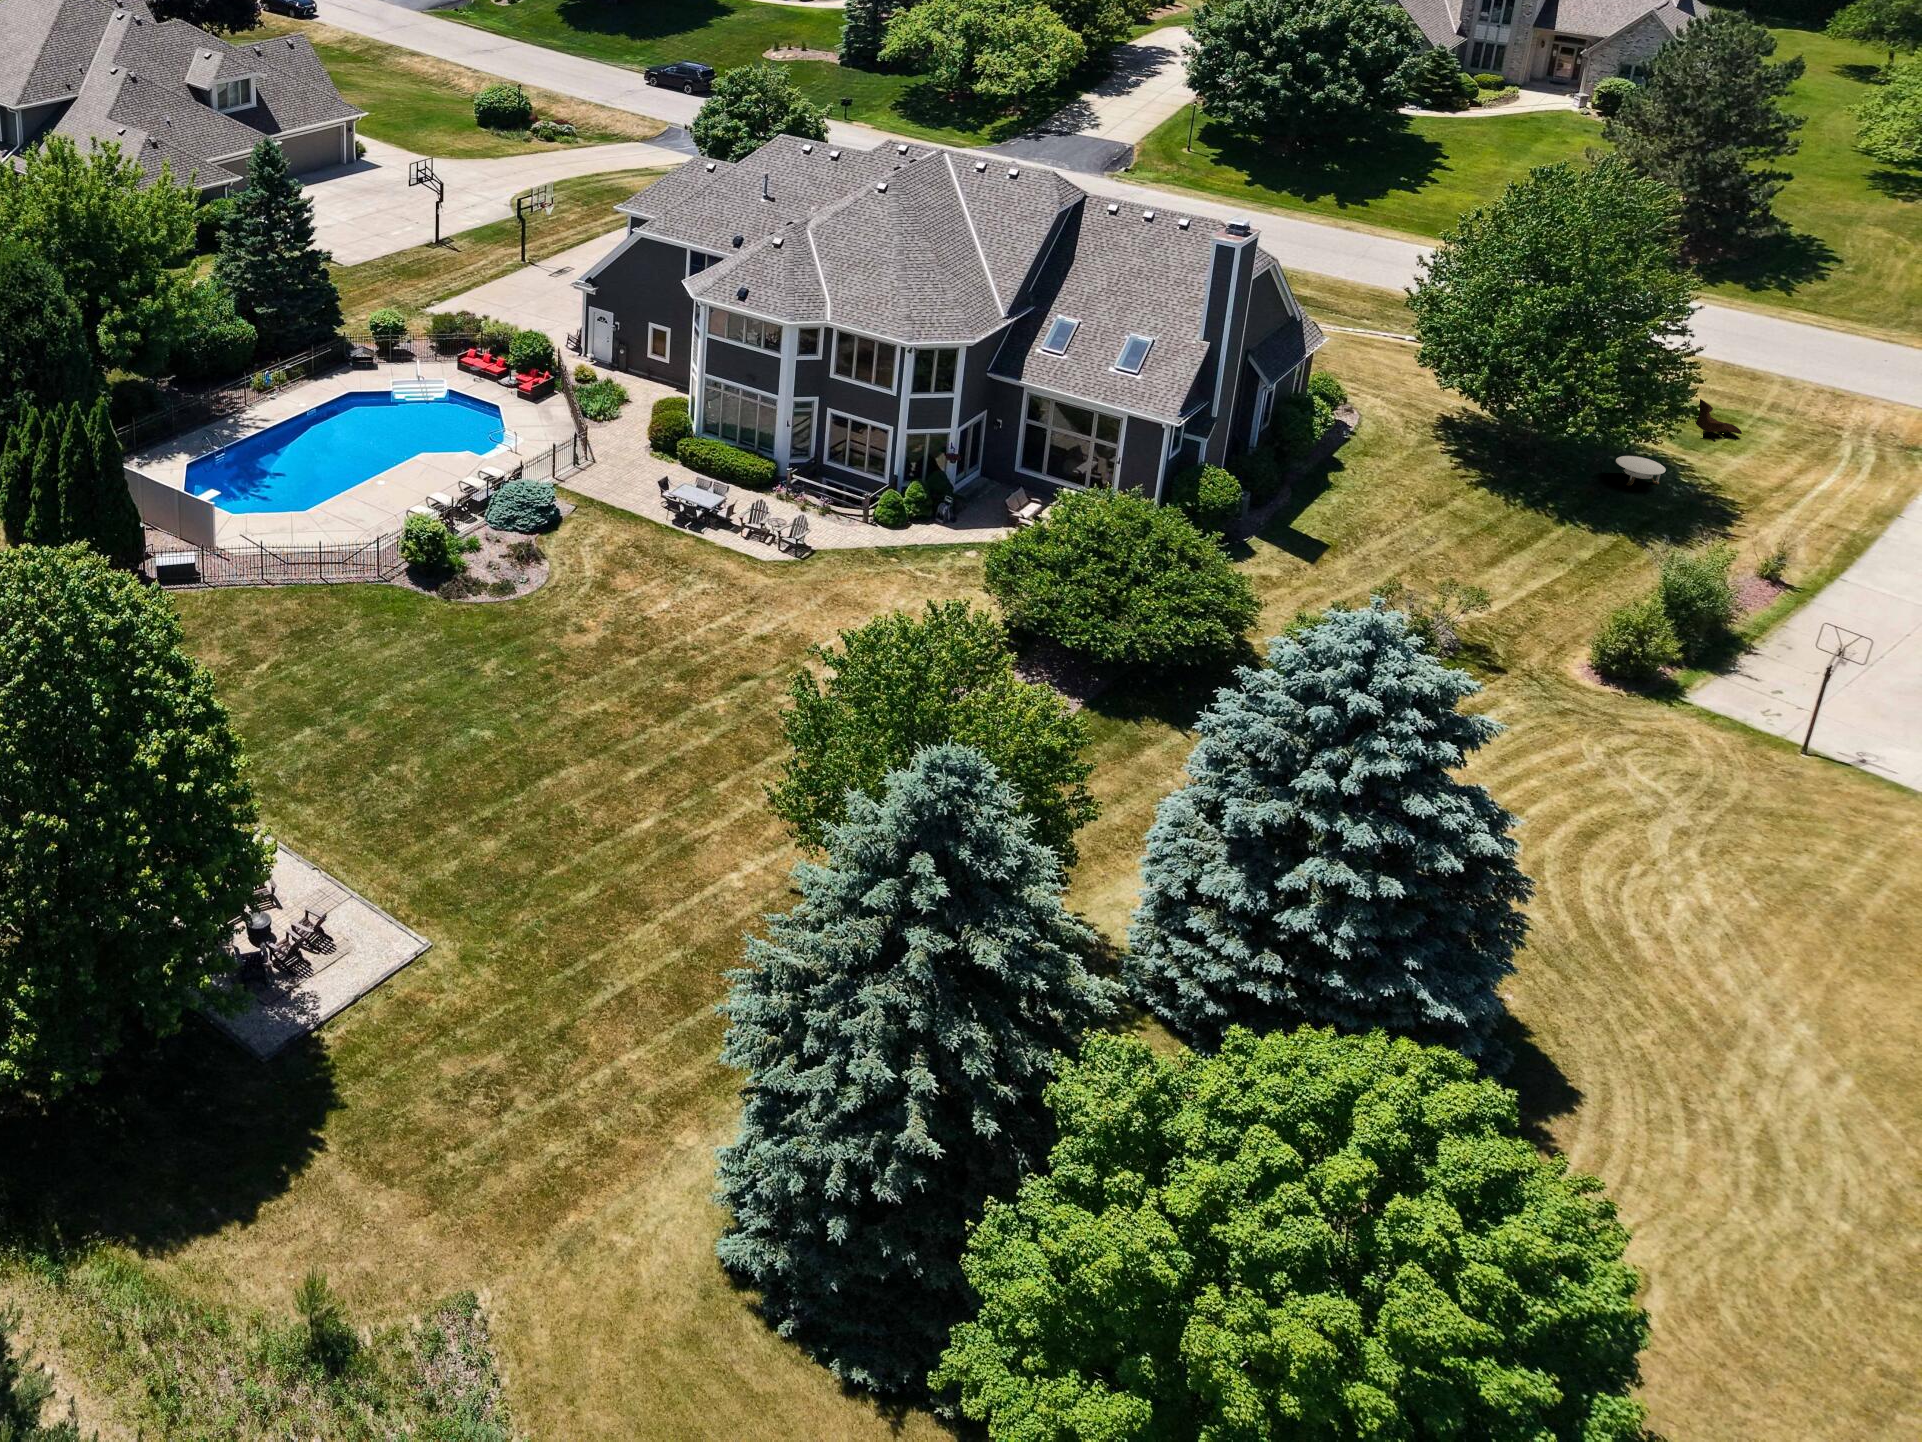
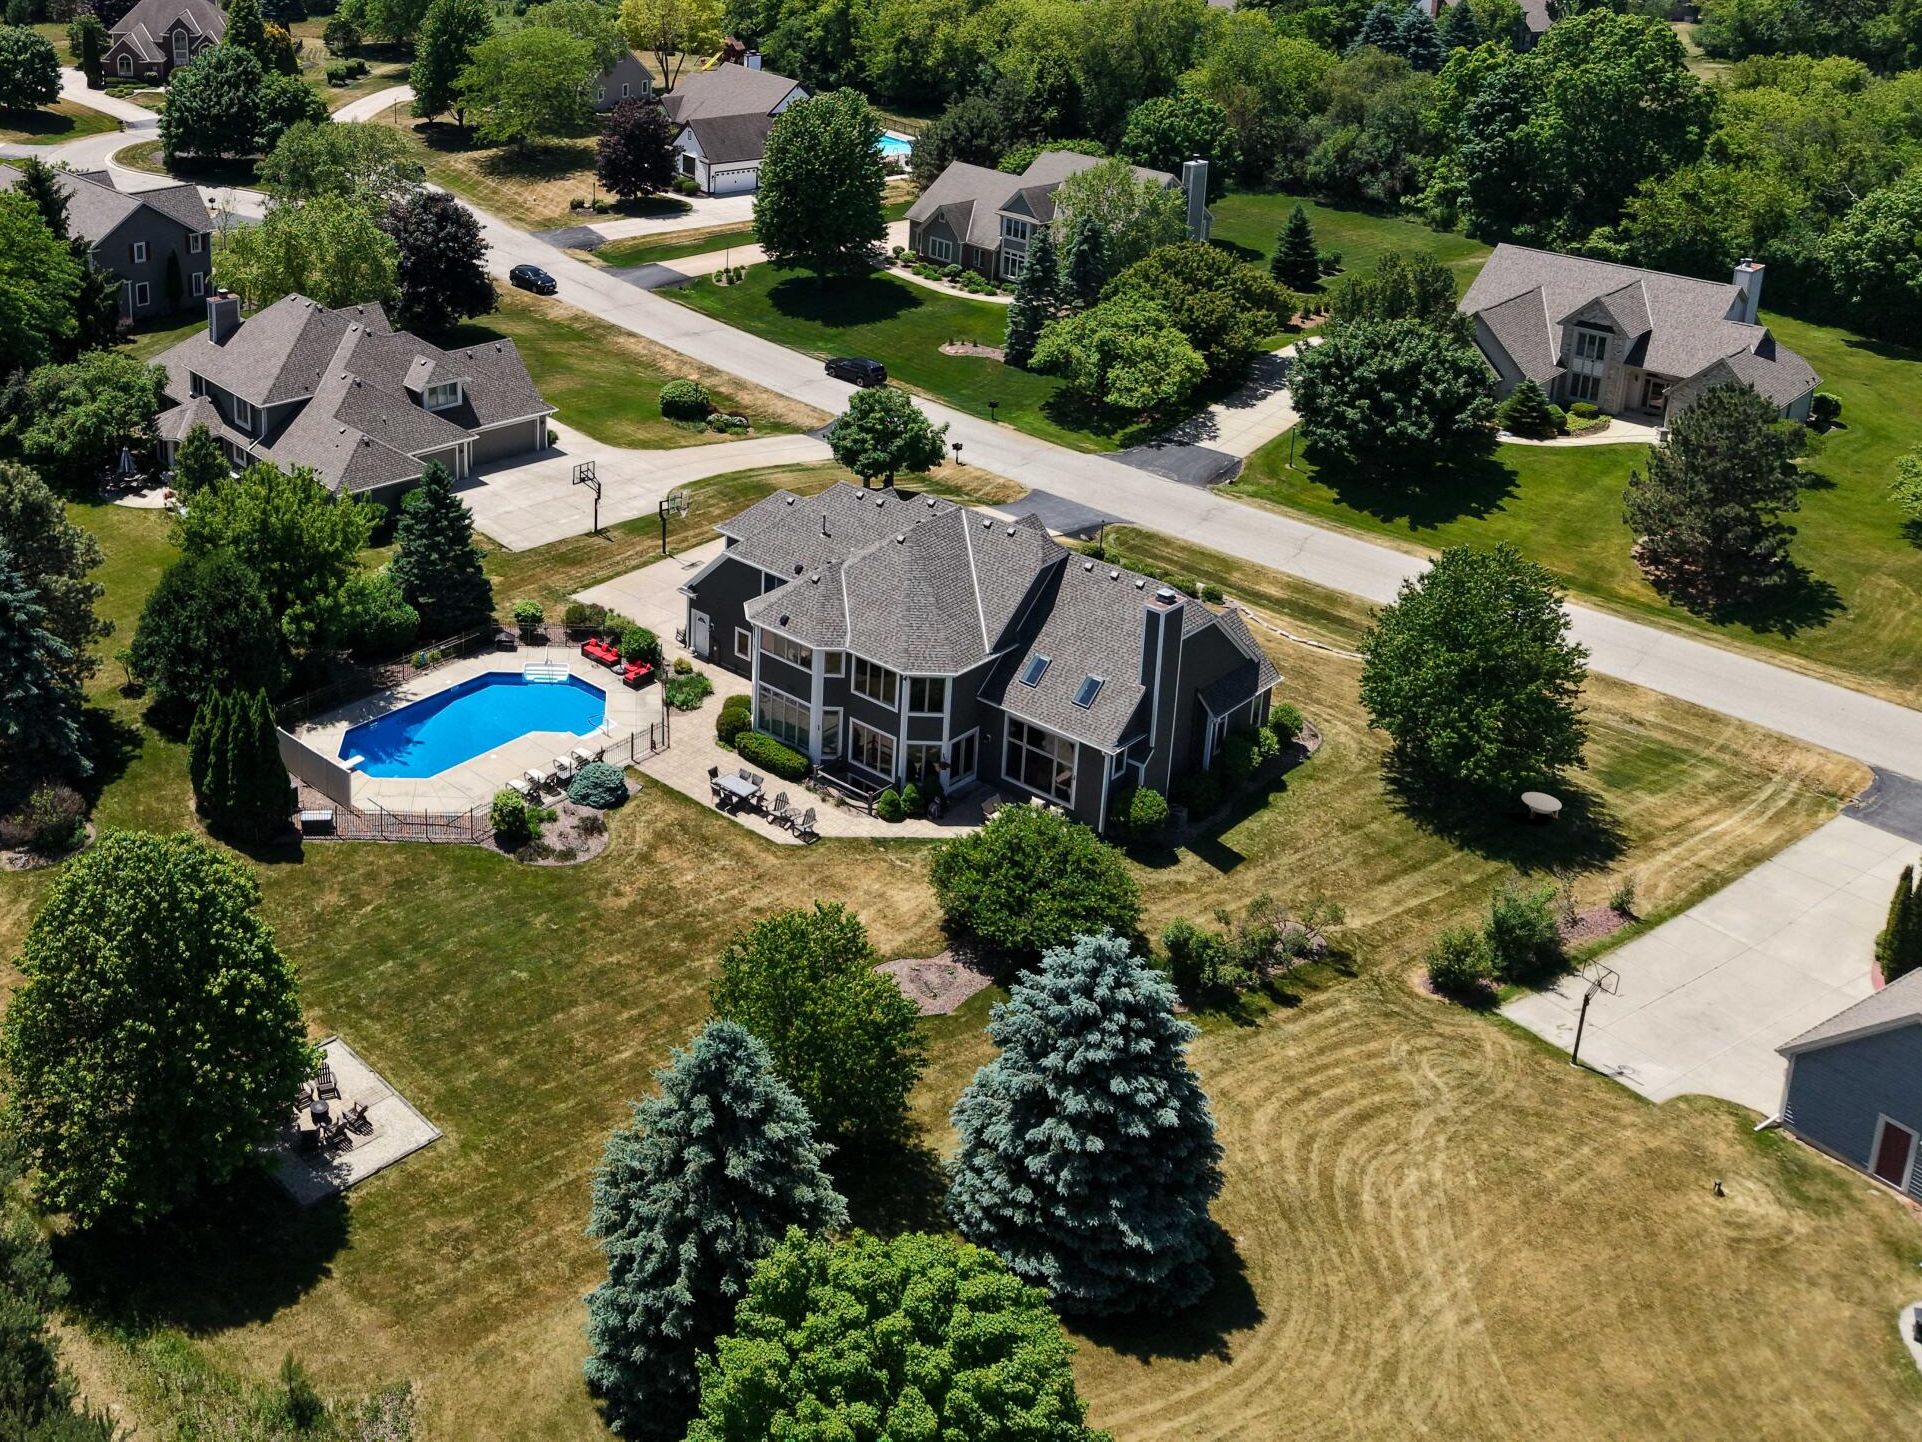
lounge chair: present [1695,399,1742,441] -> none [1608,742,1650,782]

